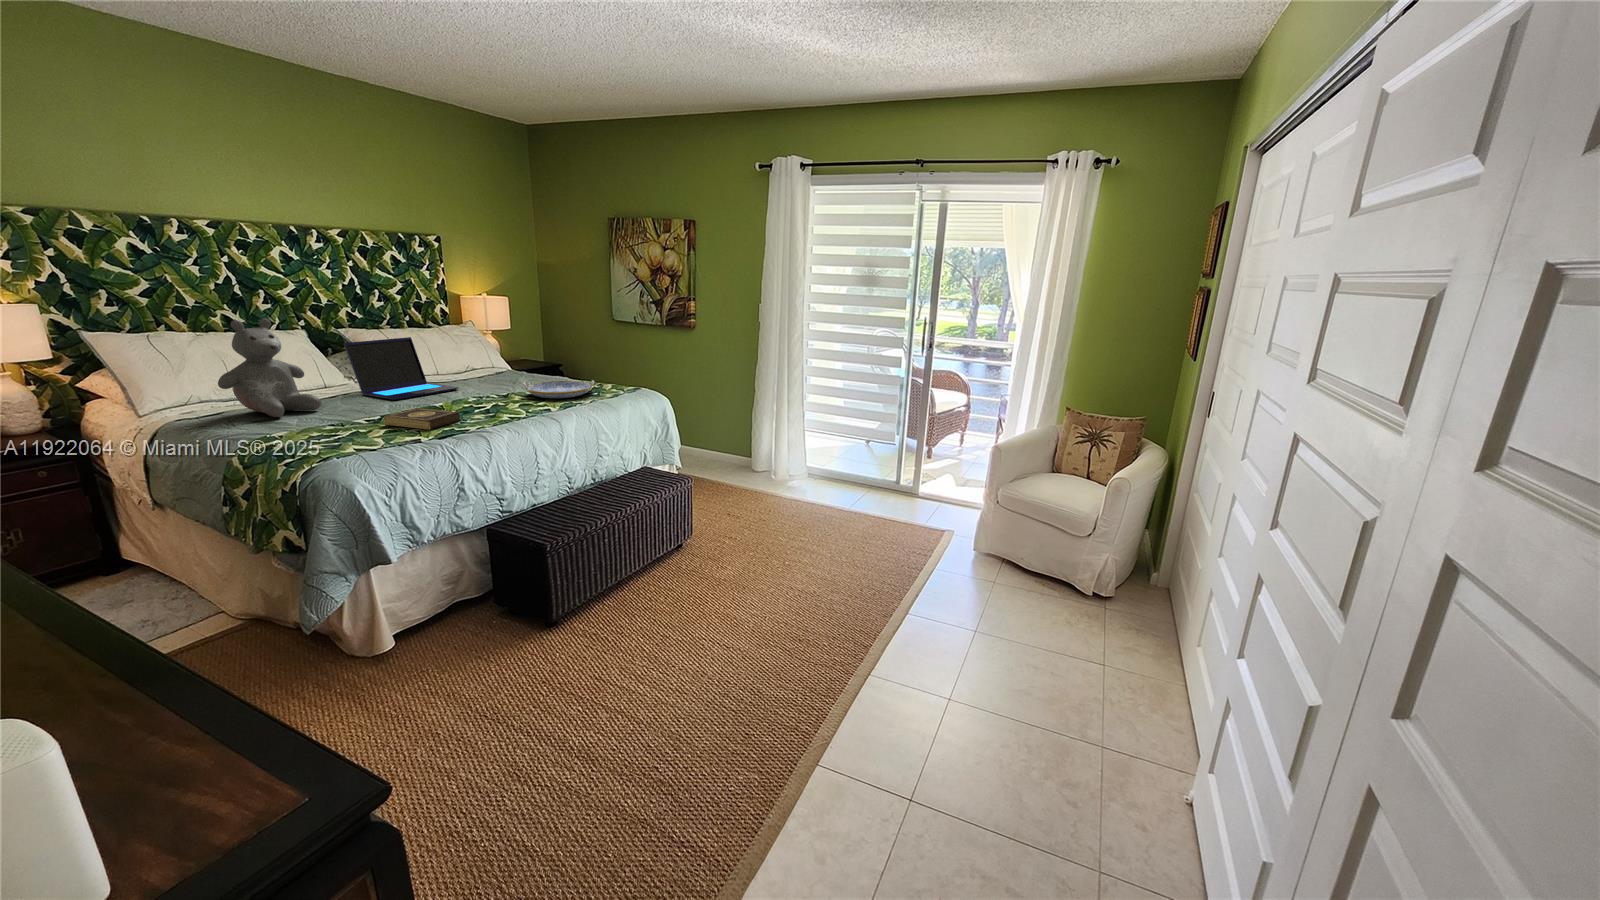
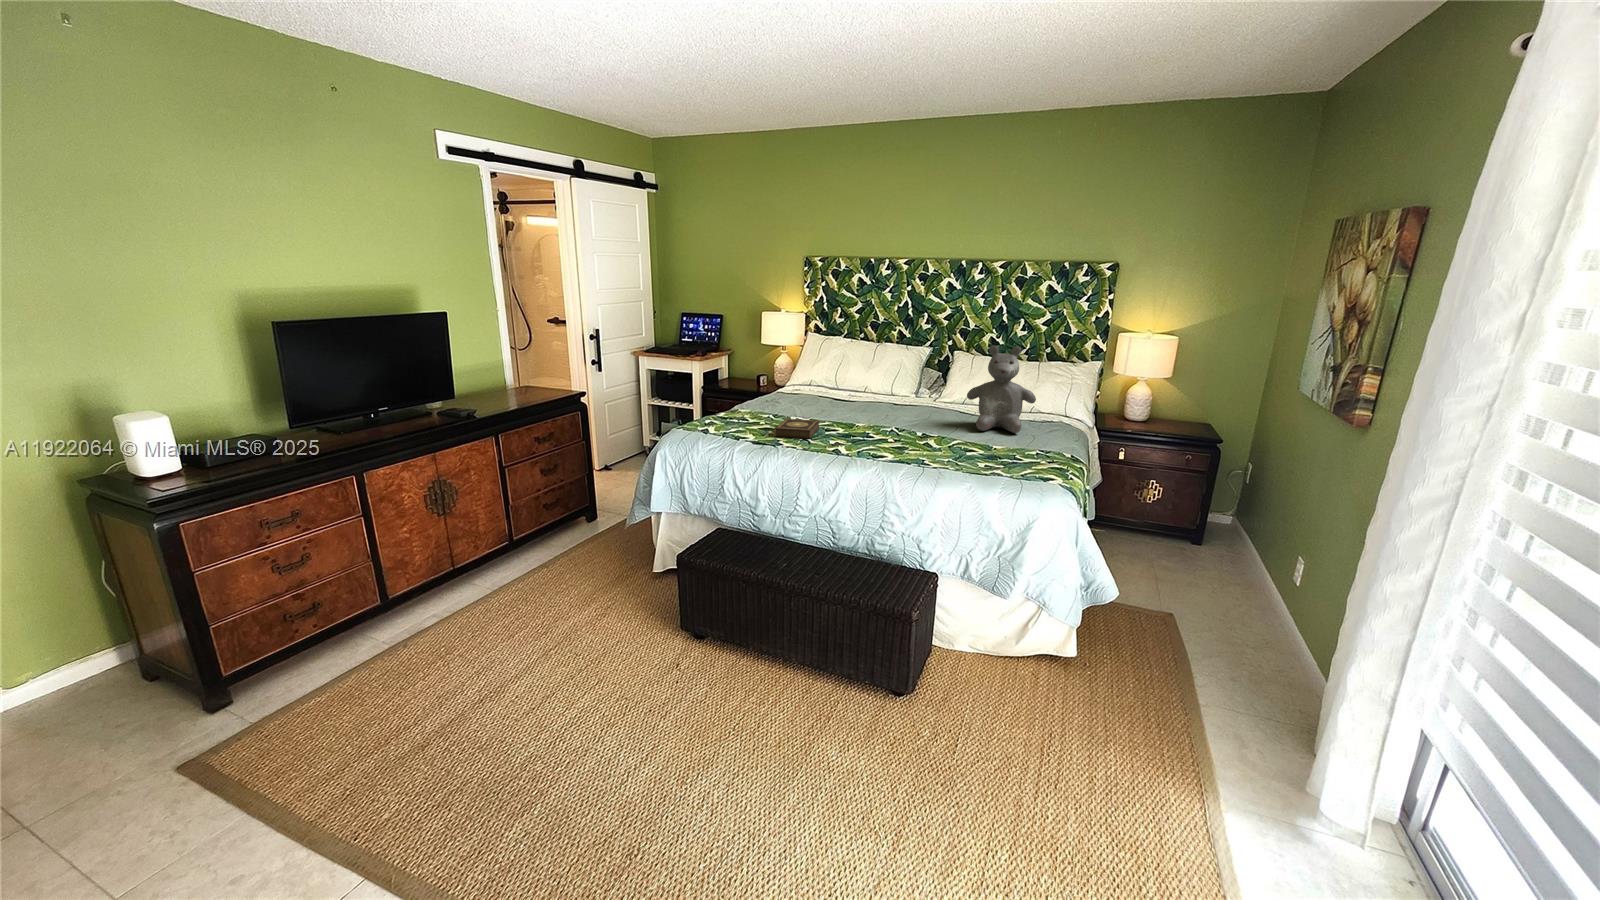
teddy bear: present [218,318,321,417] -> present [967,345,1036,433]
laptop: present [344,337,459,400] -> none [872,361,954,422]
serving tray: present [523,380,594,398] -> none [918,427,996,458]

